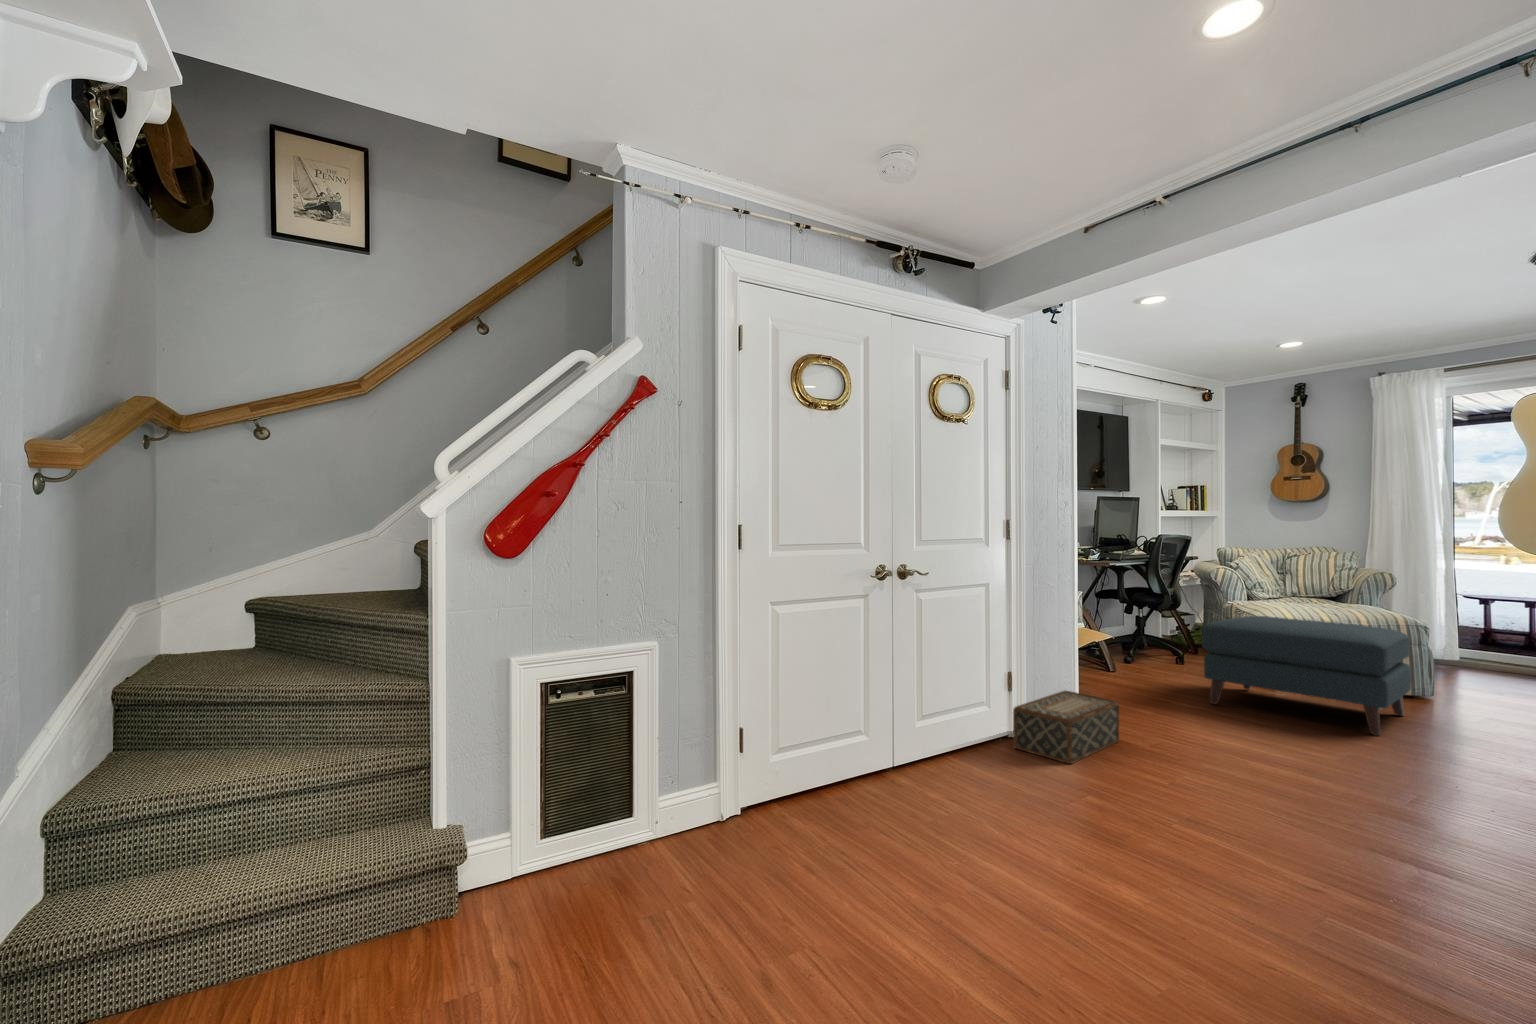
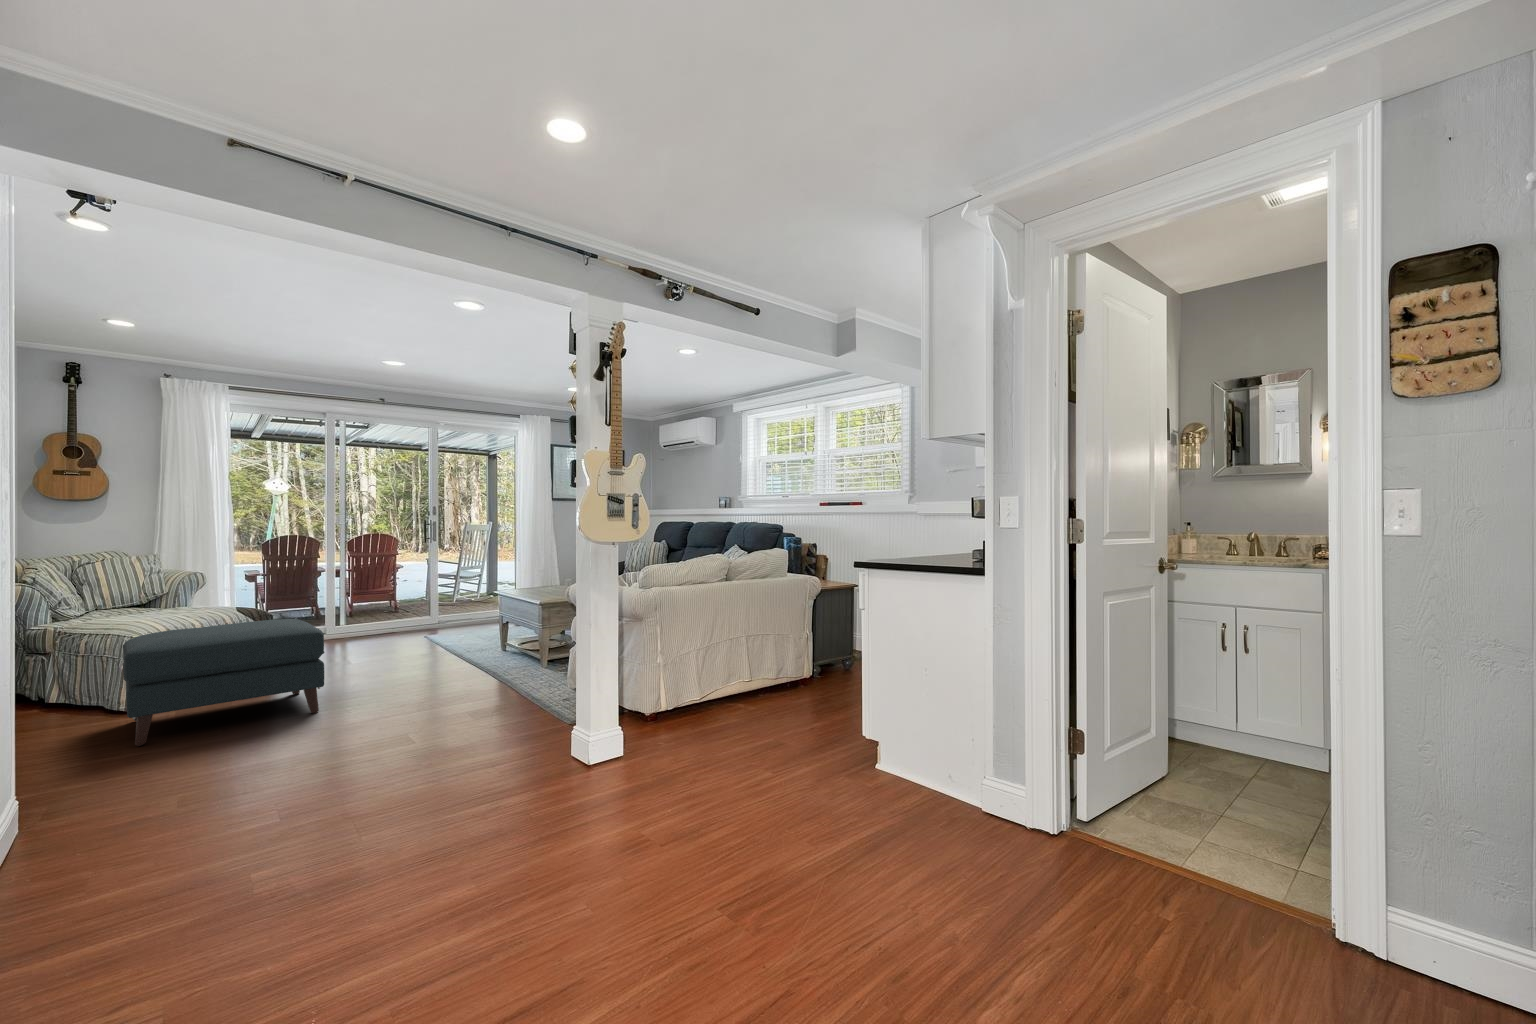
woven basket: present [1013,690,1119,764] -> none [17,770,151,910]

